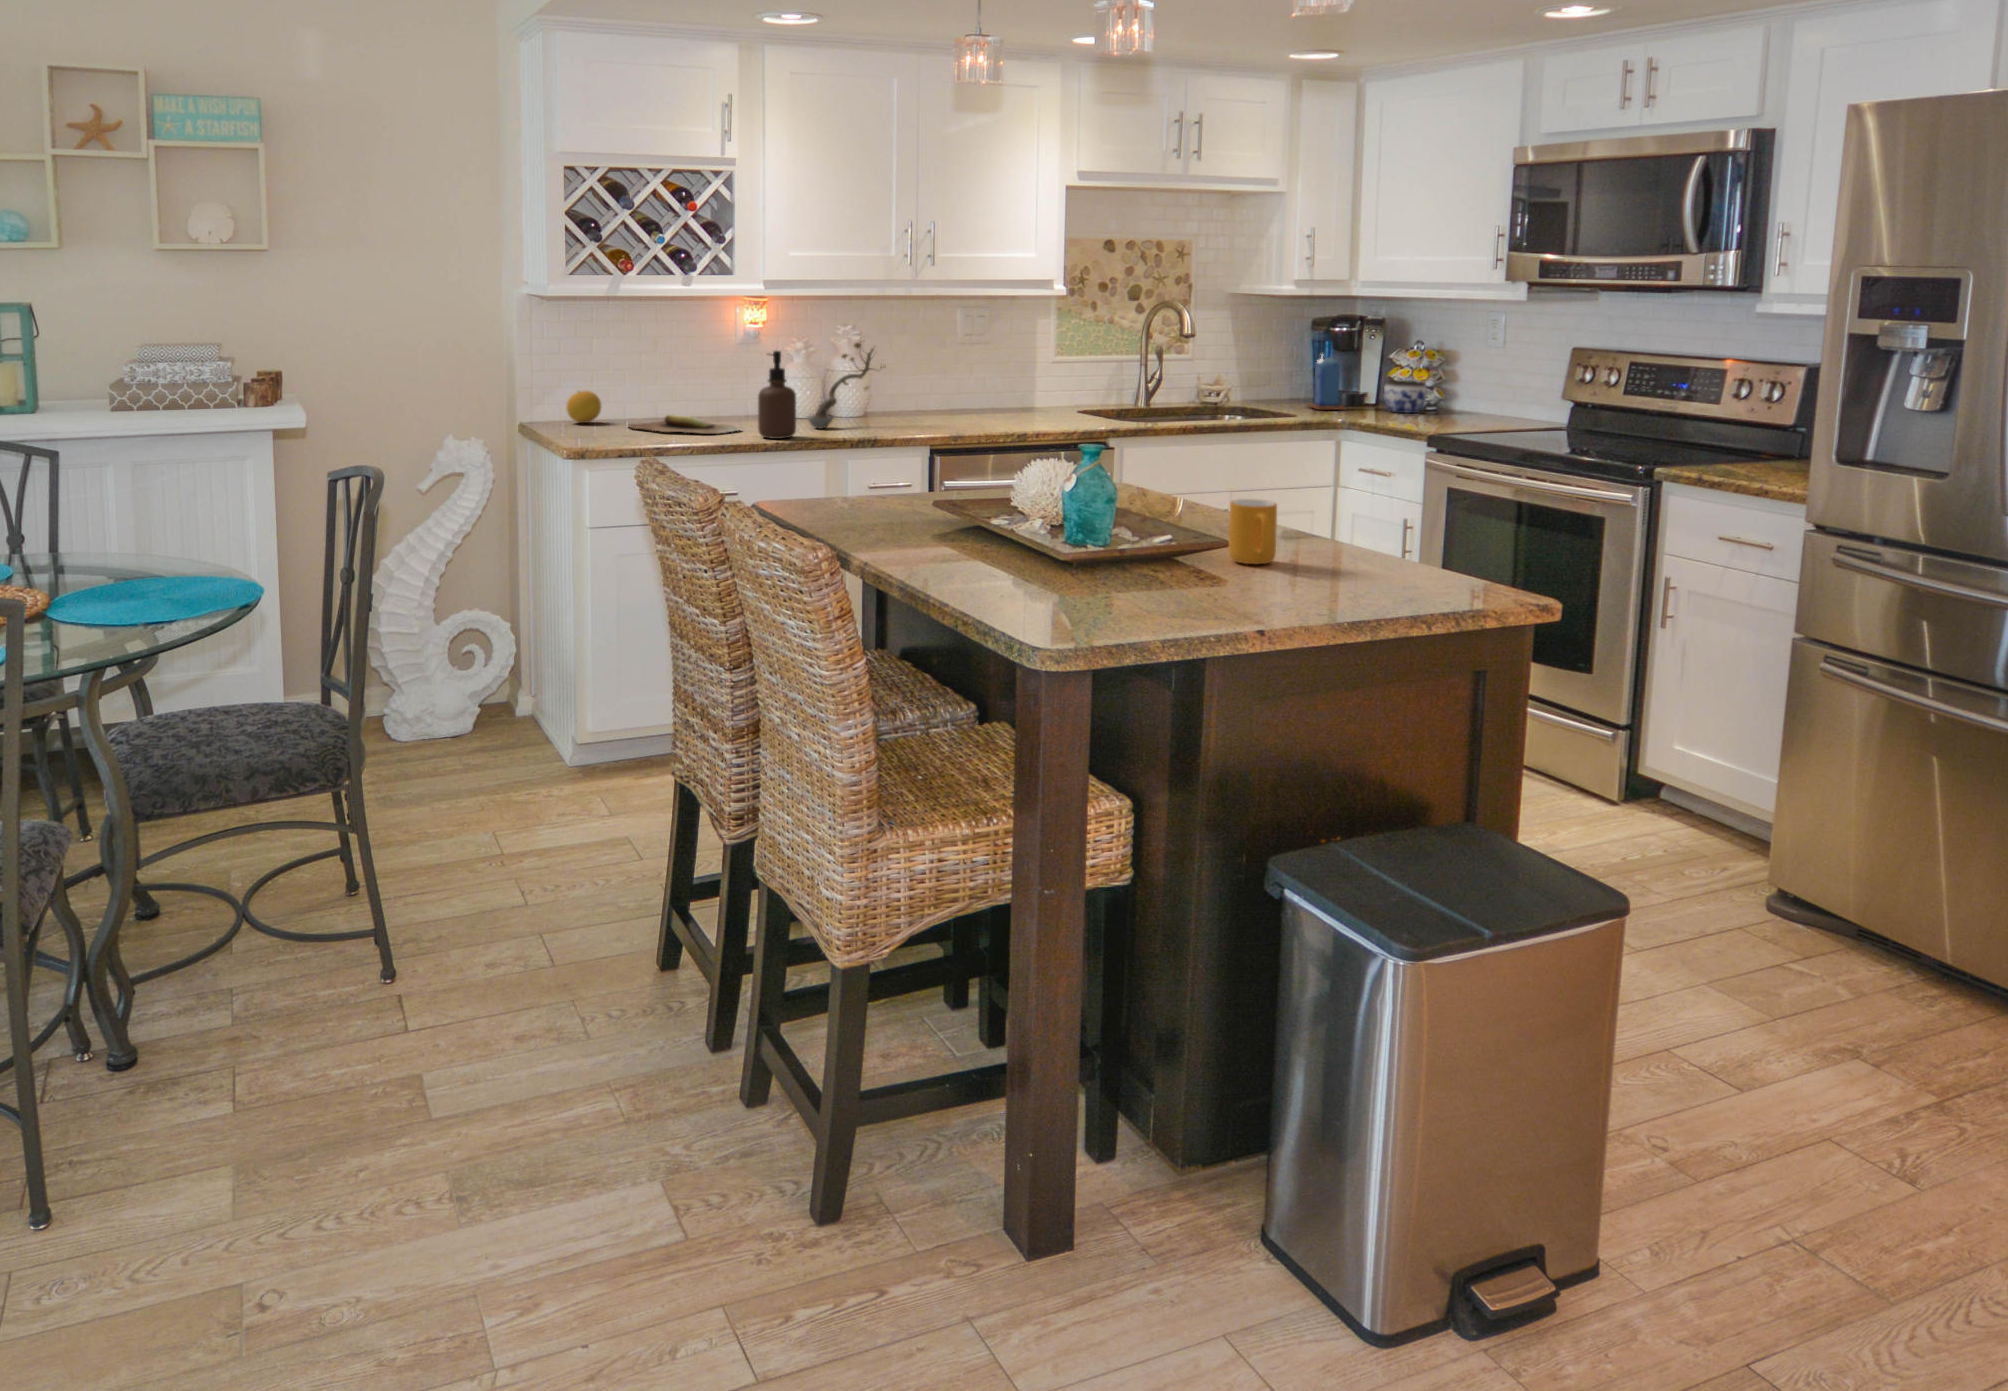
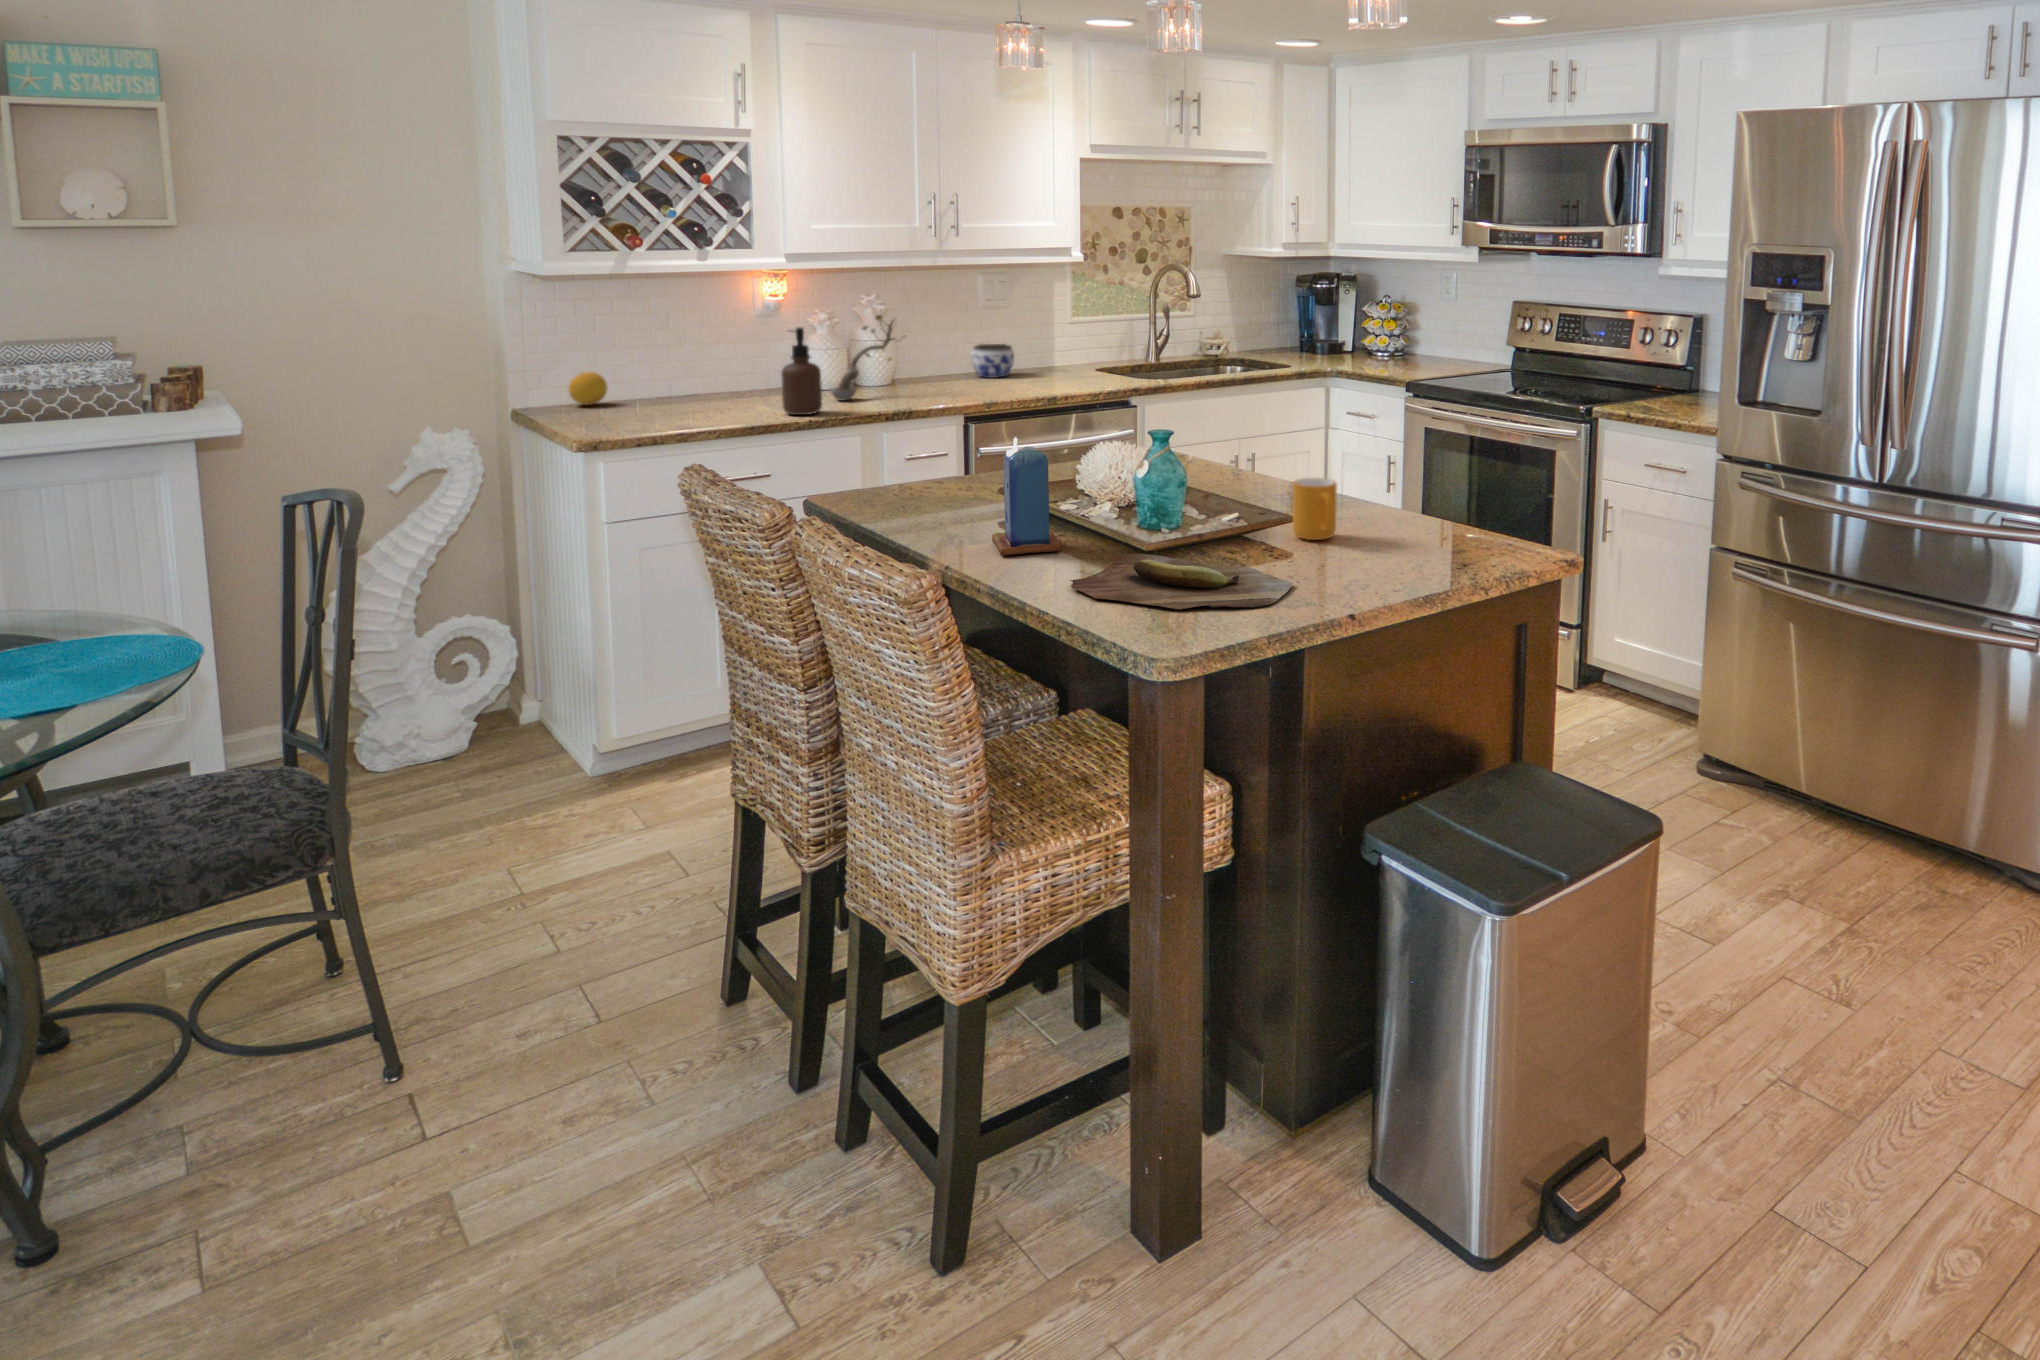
candle: present [1307,356,1346,410] -> present [992,437,1062,556]
jar: present [1384,380,1427,413] -> present [971,344,1014,378]
cutting board: present [629,415,739,434] -> present [1070,554,1293,609]

